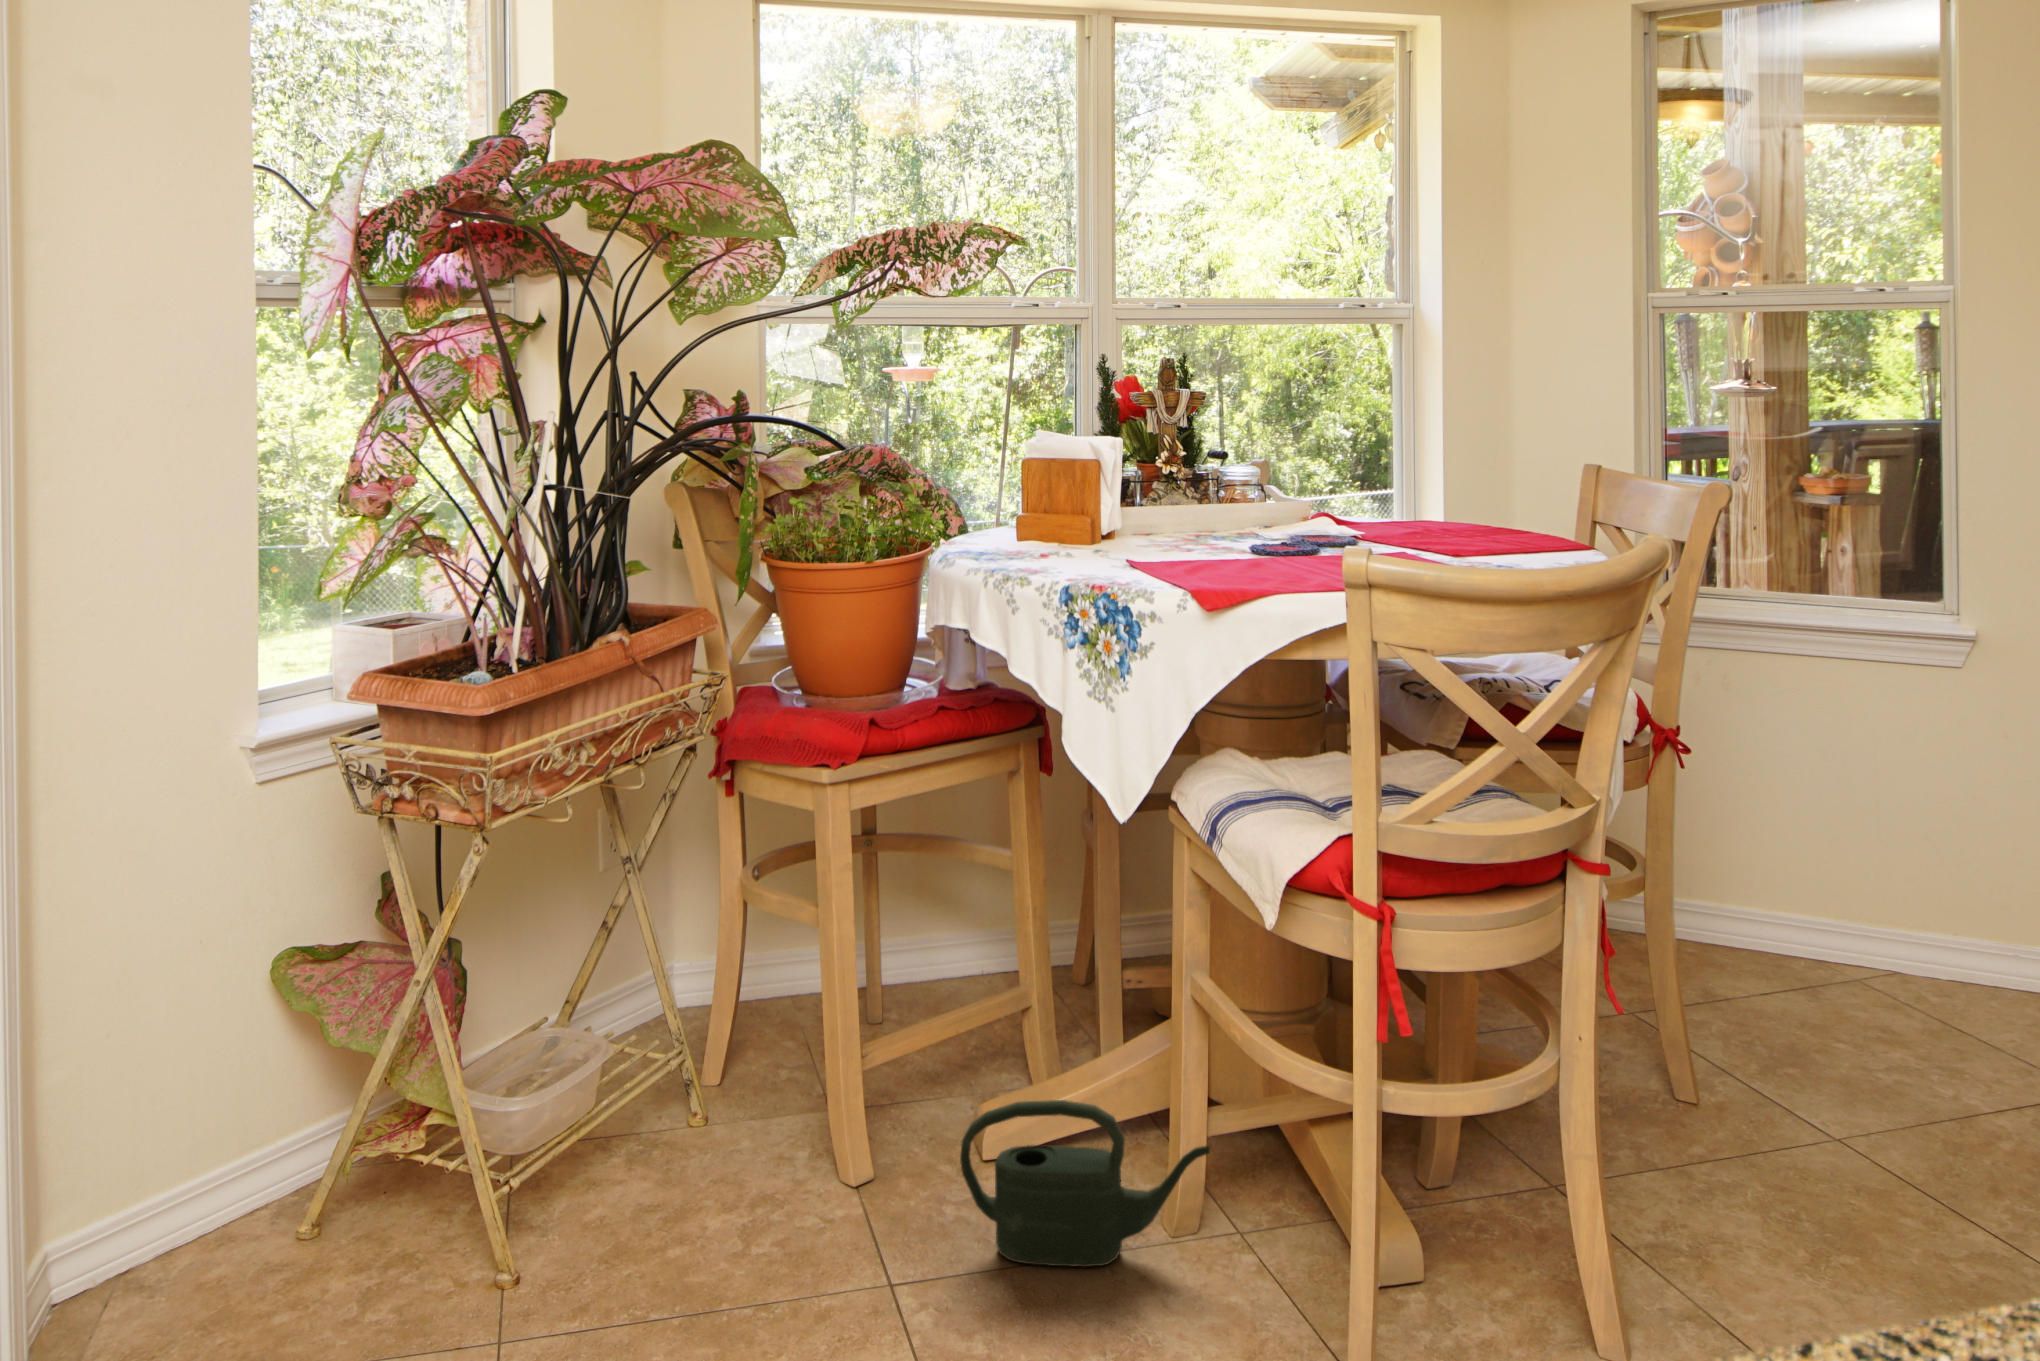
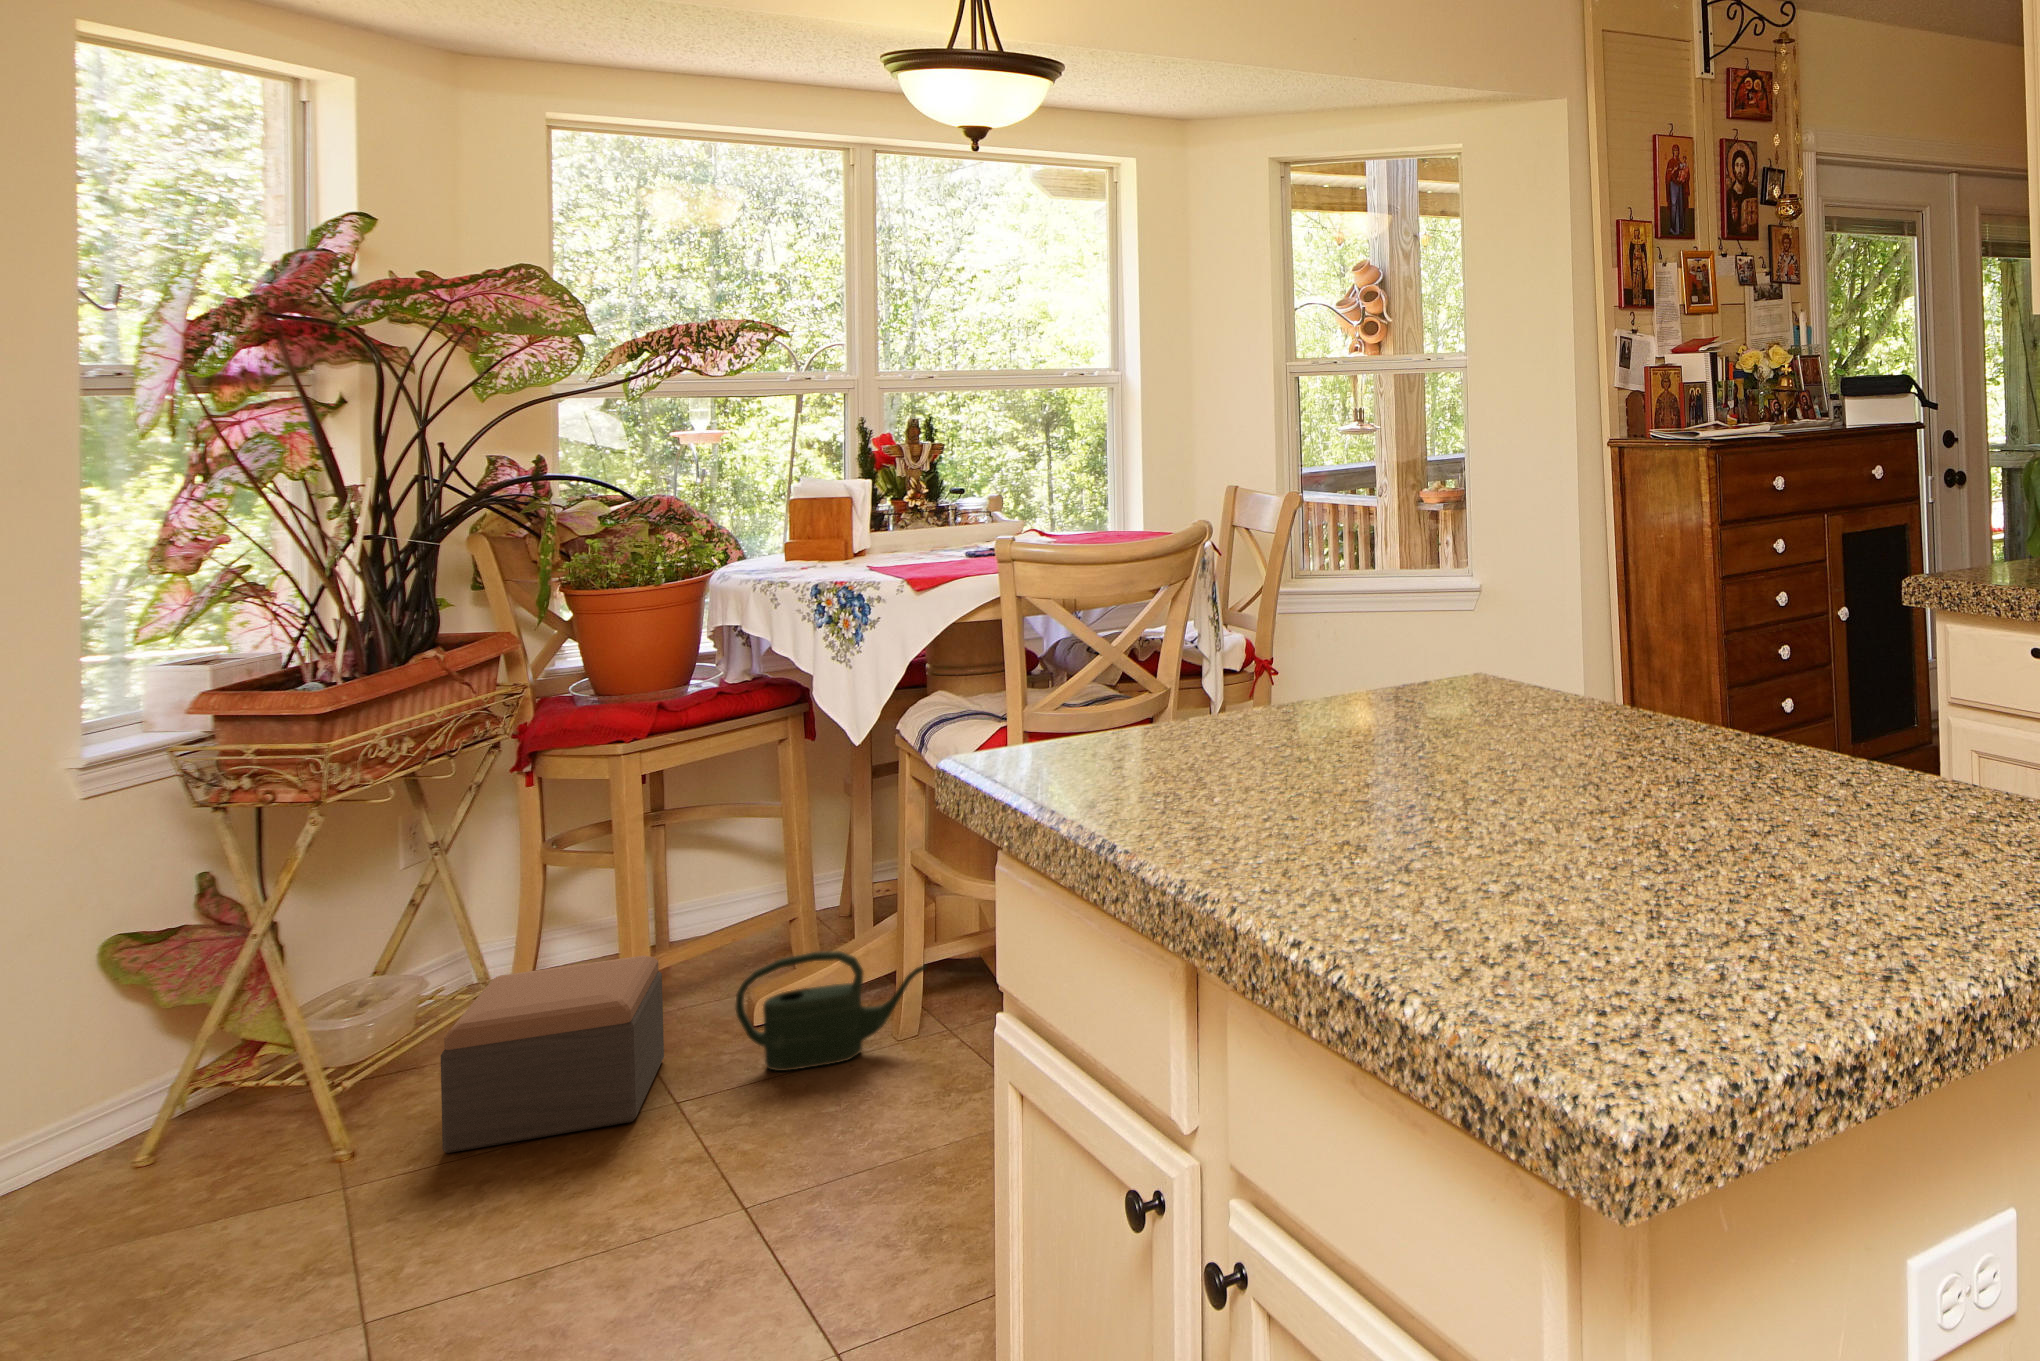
footstool: none [614,1055,872,1313] -> present [441,956,664,1153]

